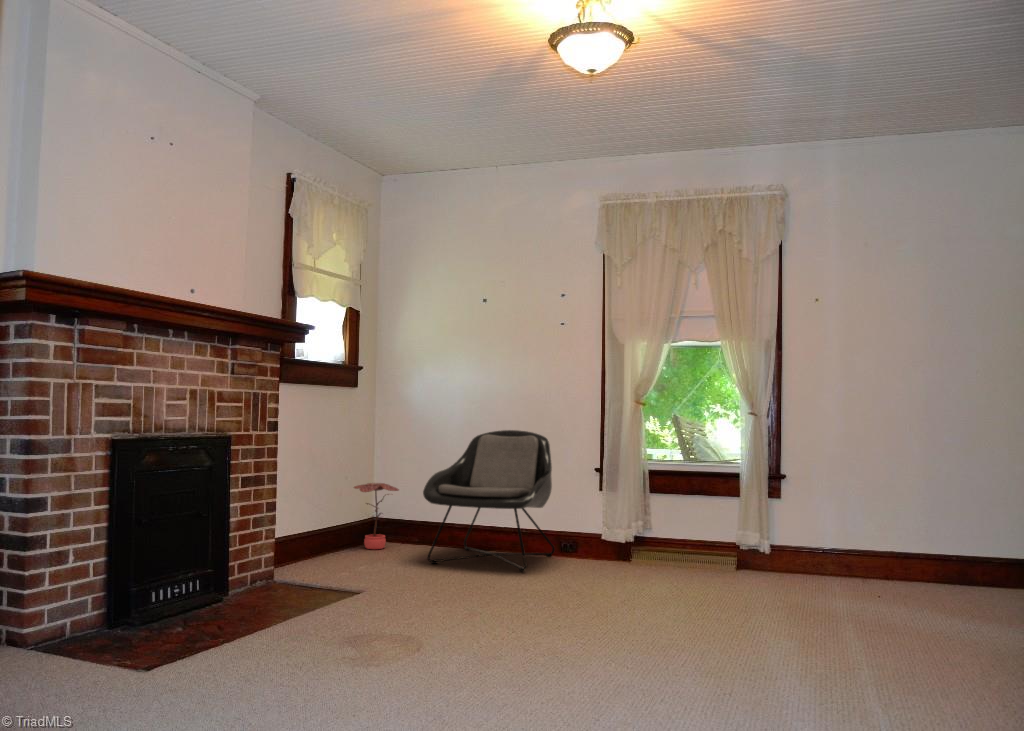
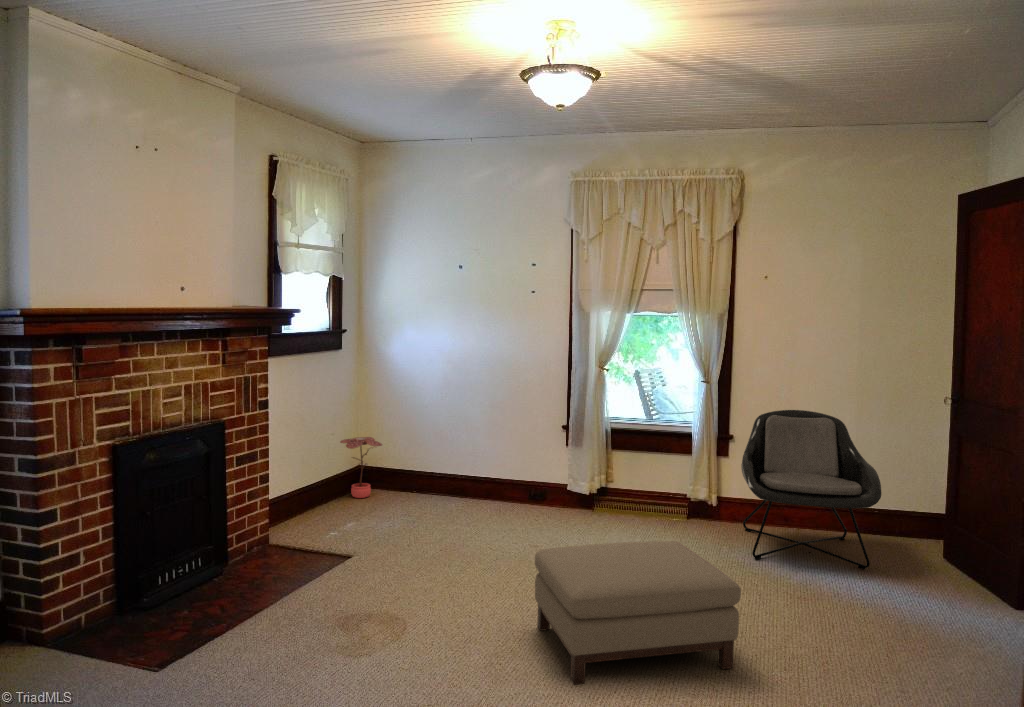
lounge chair: present [423,430,555,572] -> present [741,410,881,570]
ottoman: none [563,553,796,692] -> present [535,541,741,685]

